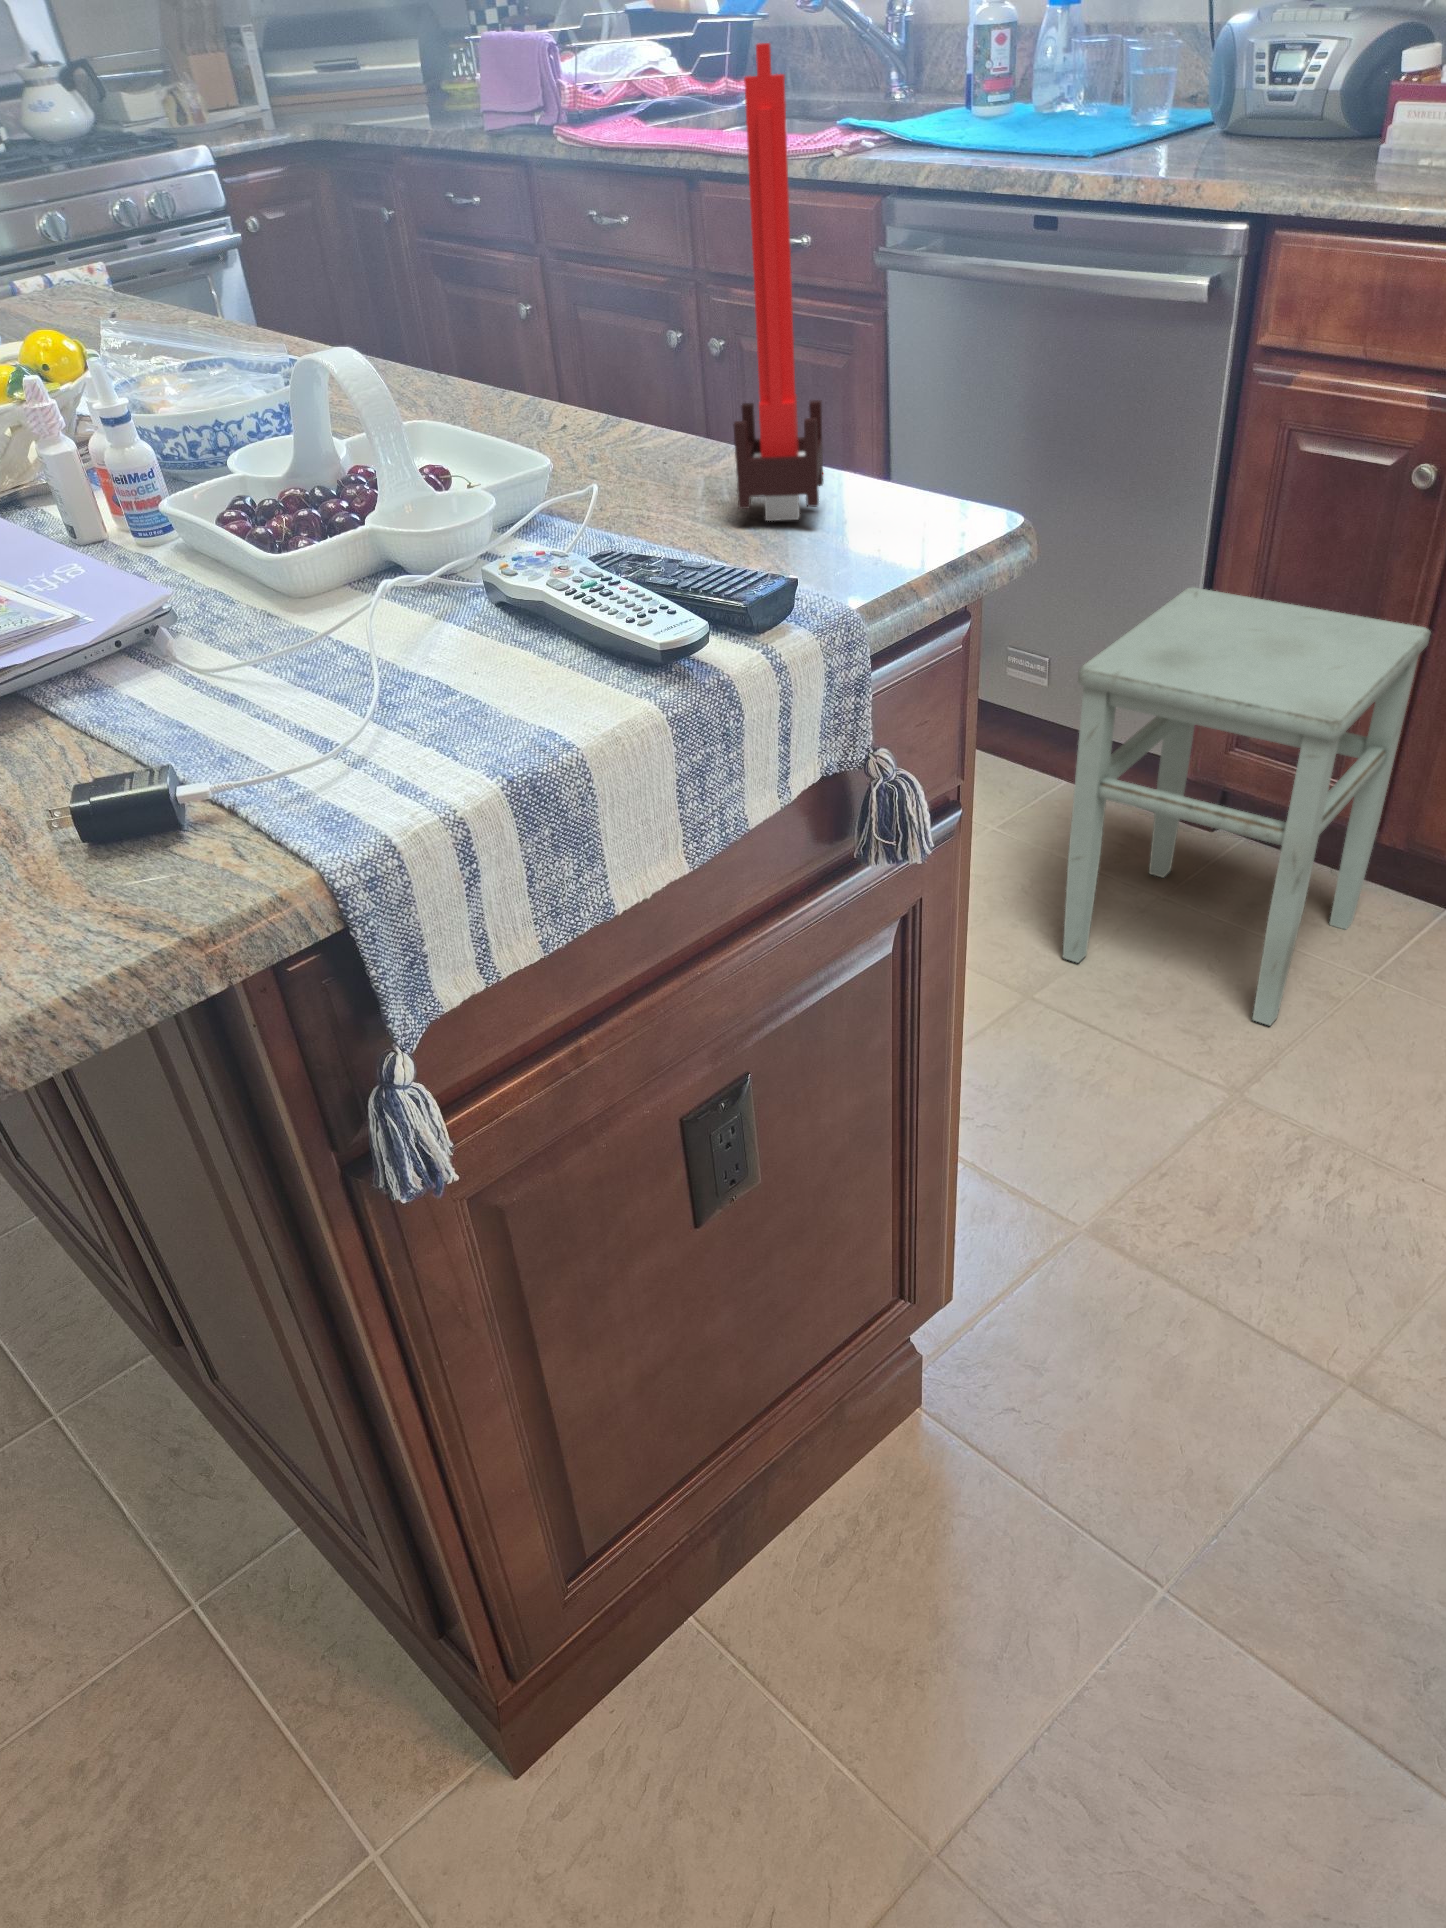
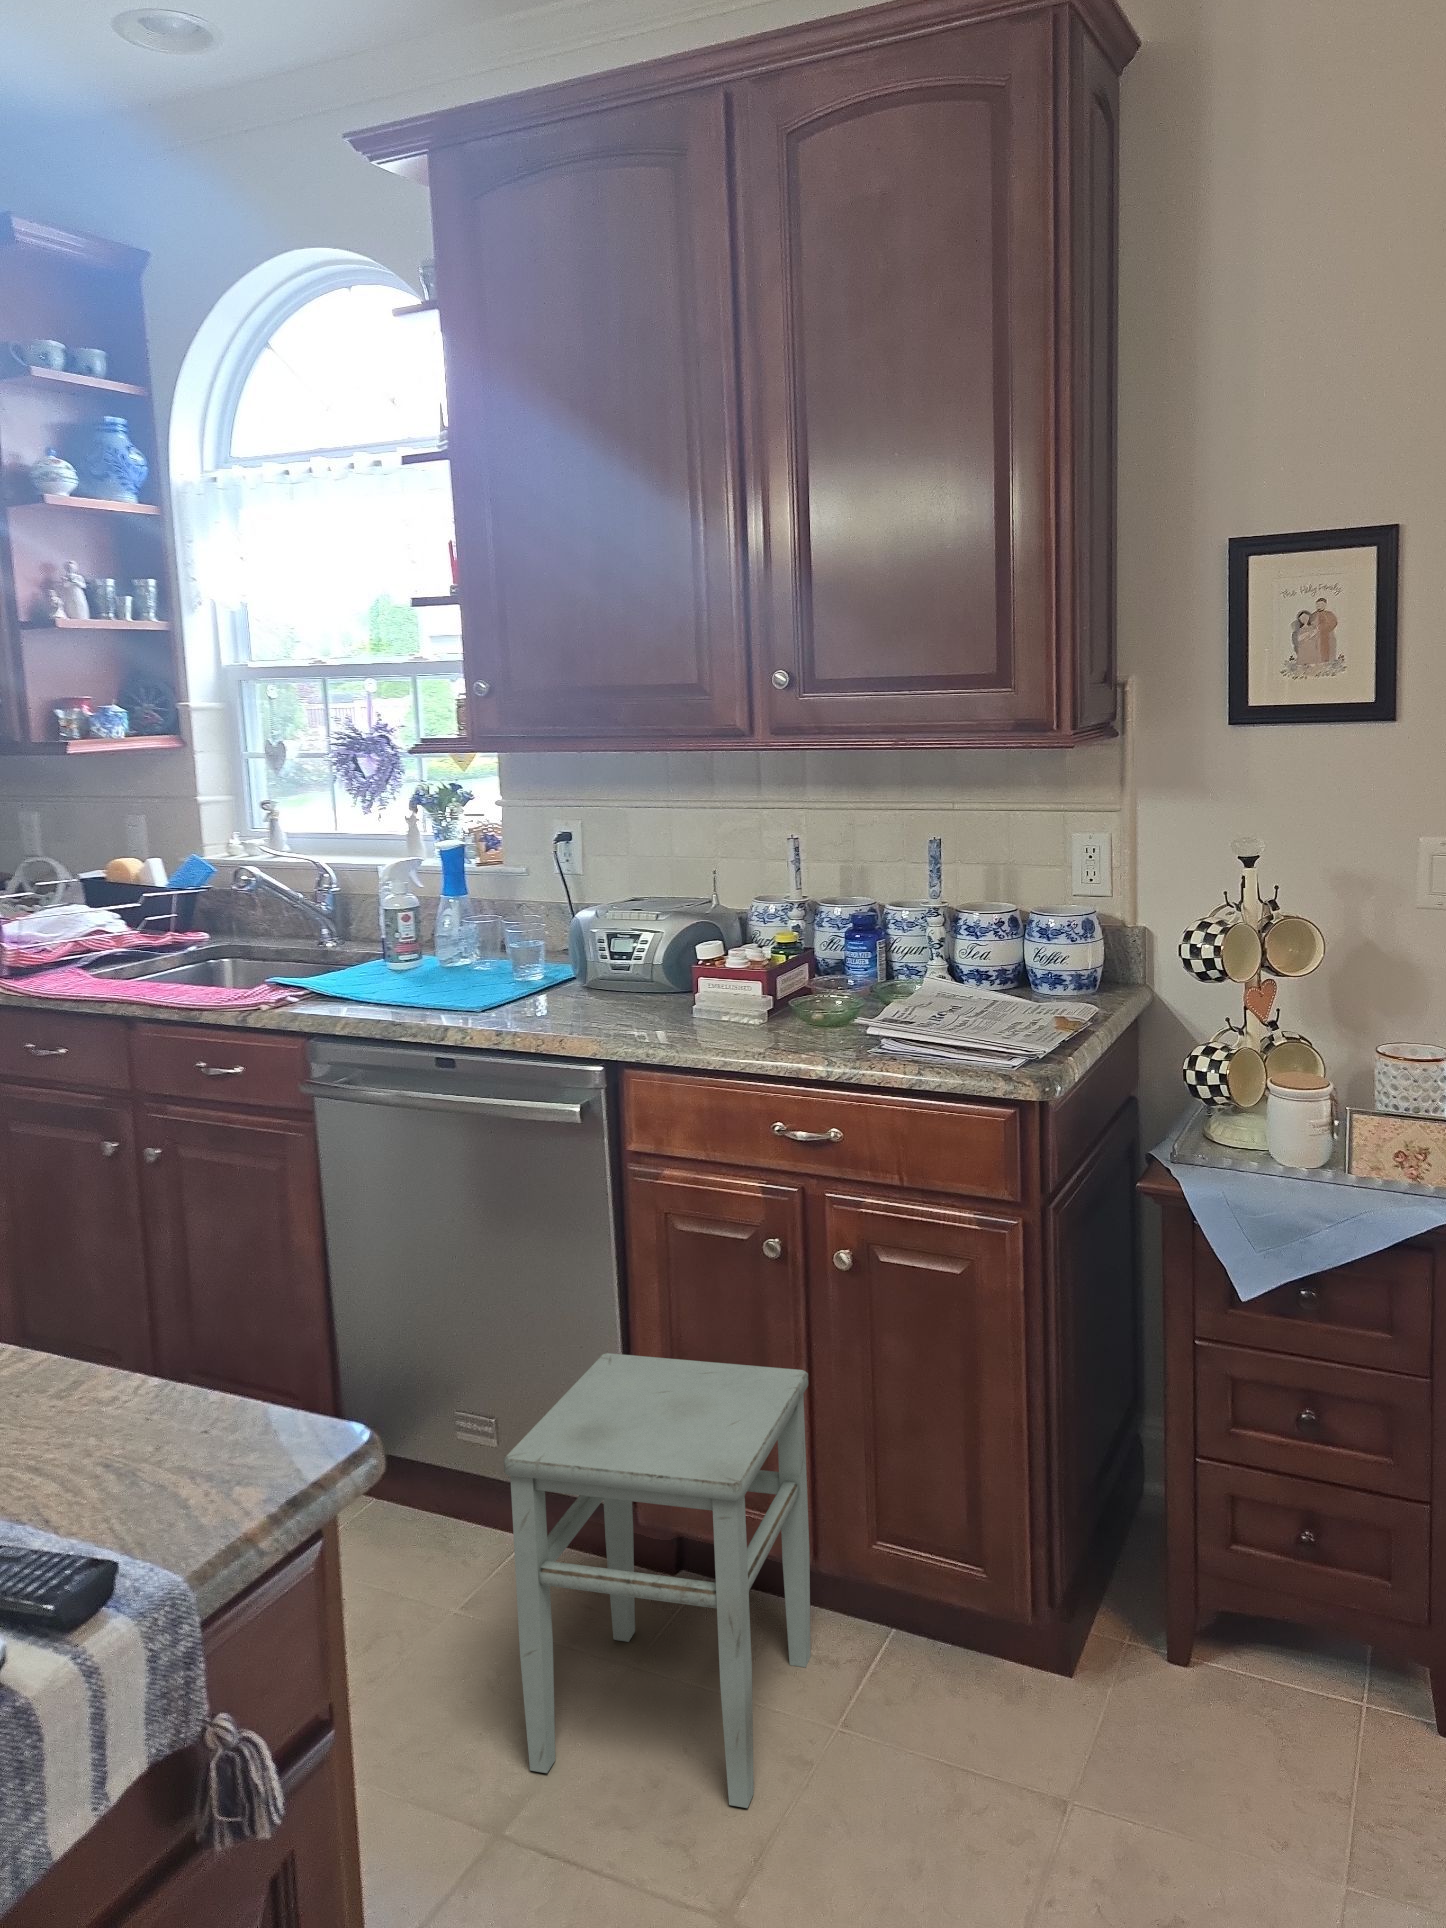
candle: present [734,43,823,521] -> none [75,1085,177,1462]

